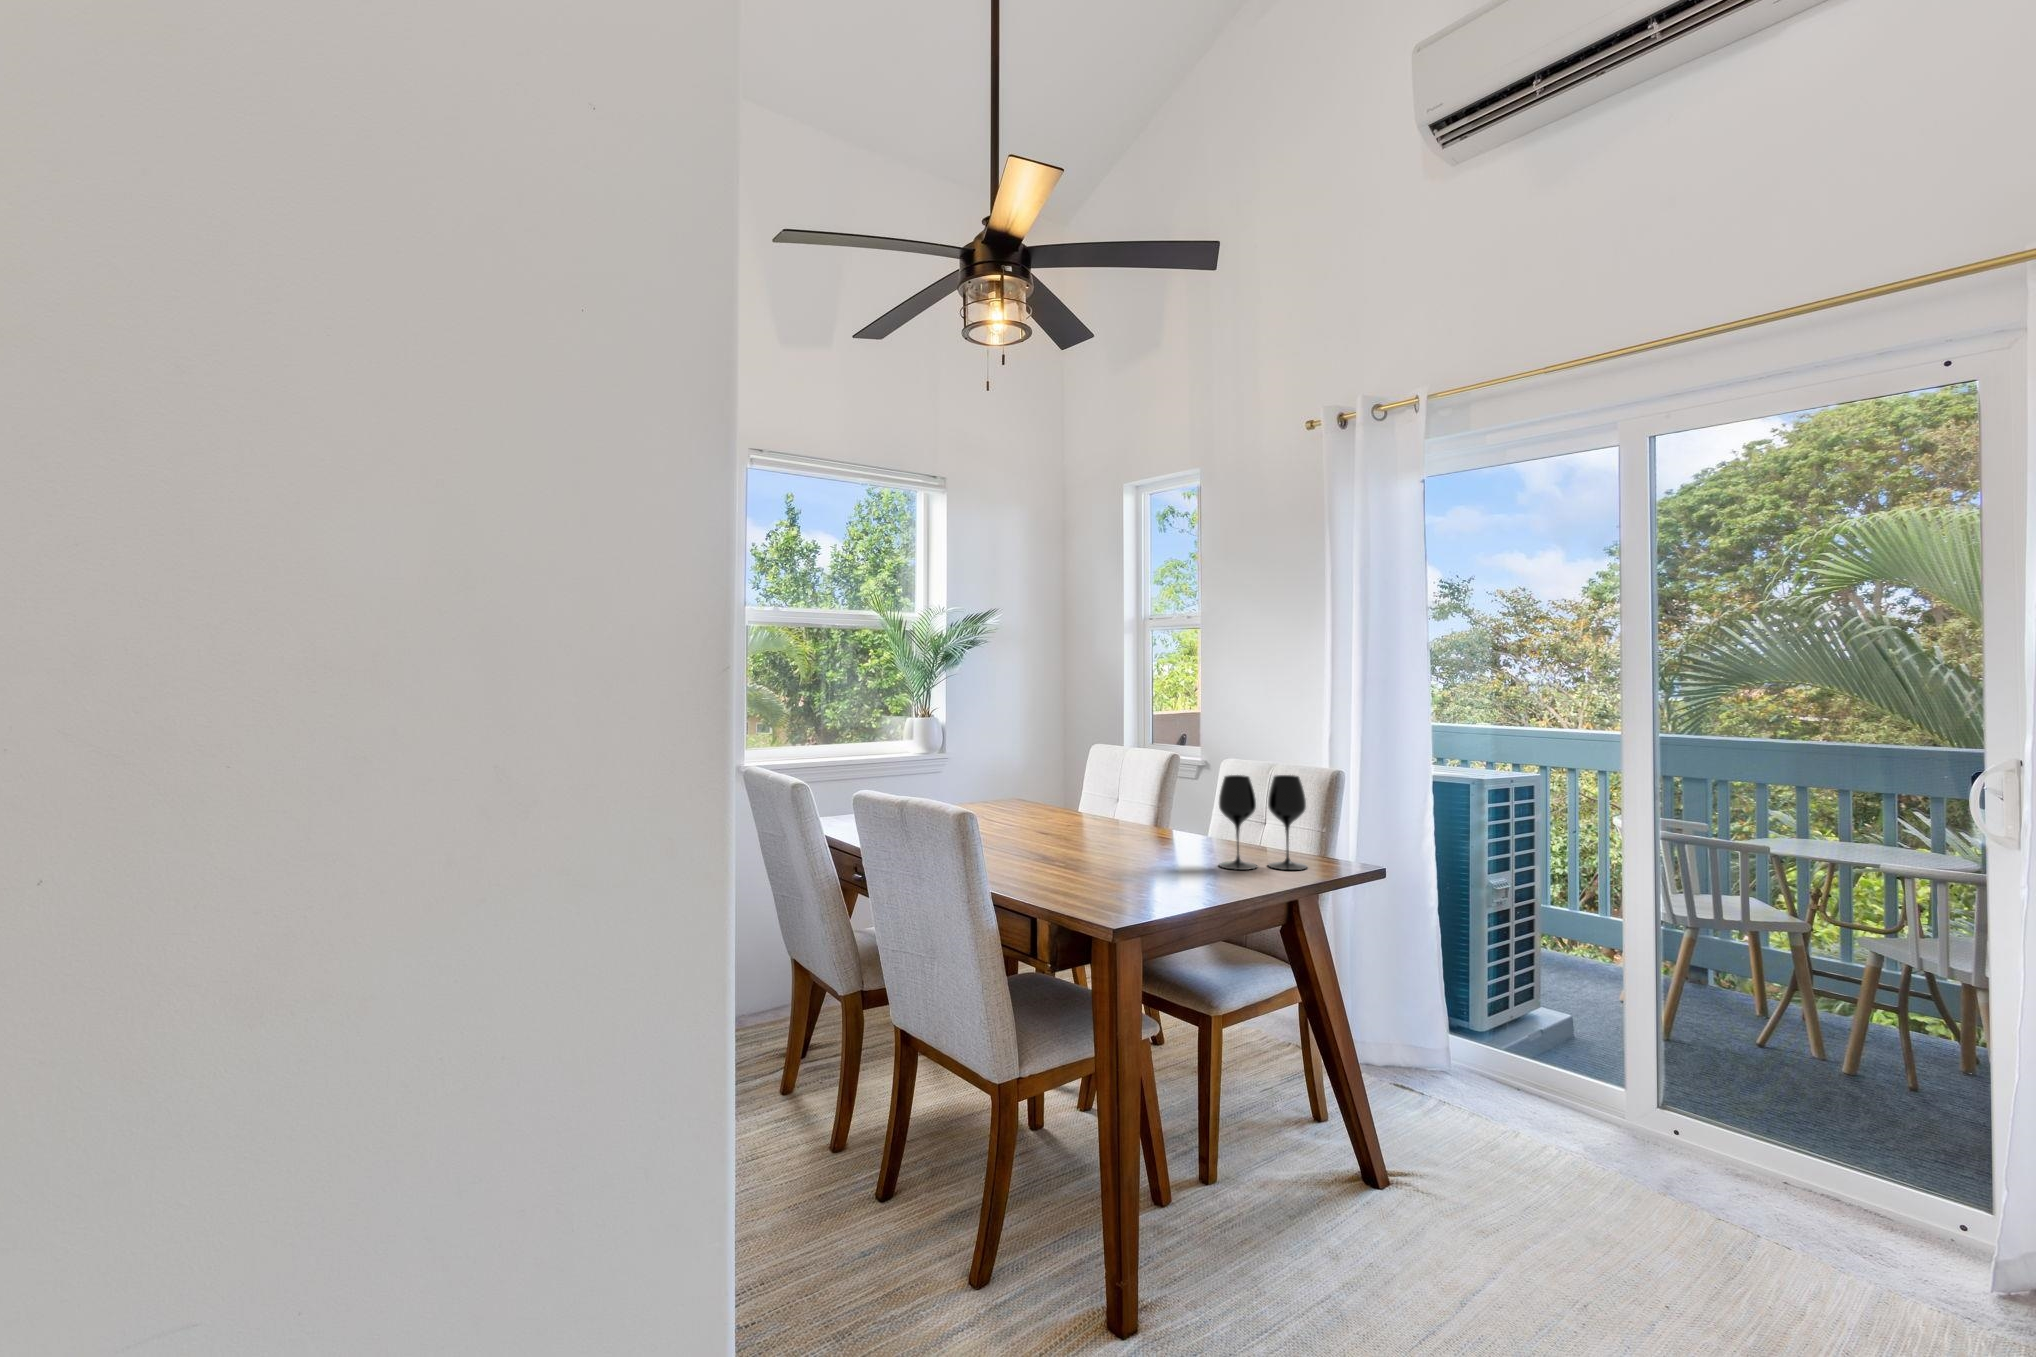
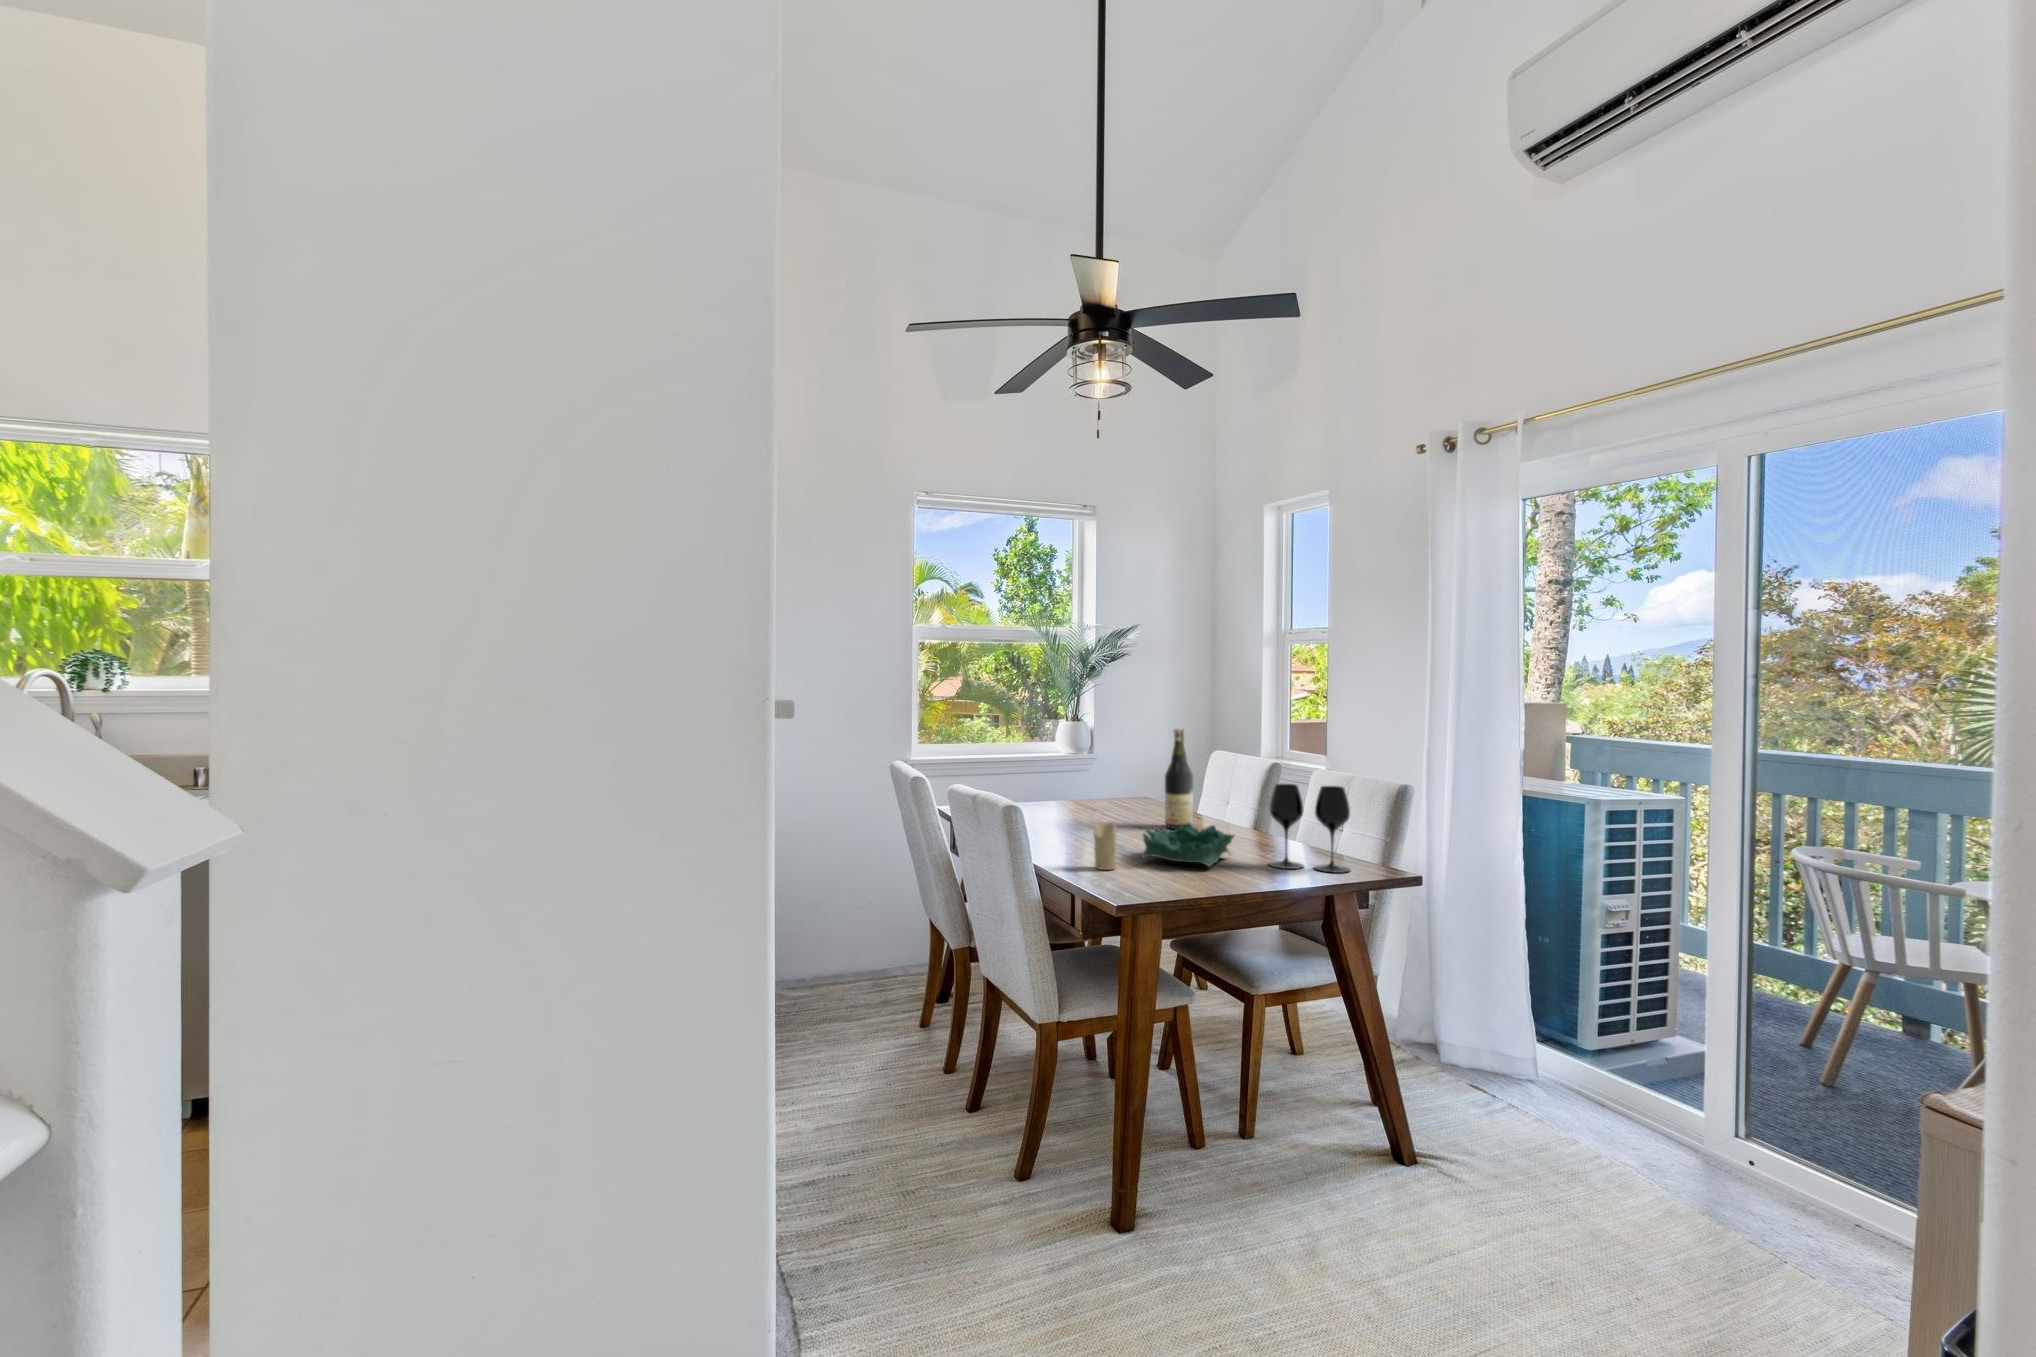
wine bottle: none [1067,723,1099,835] -> present [1165,729,1193,829]
decorative bowl: none [1080,826,1181,874] -> present [1142,823,1234,867]
candle: none [1036,830,1063,887] -> present [1094,823,1116,870]

